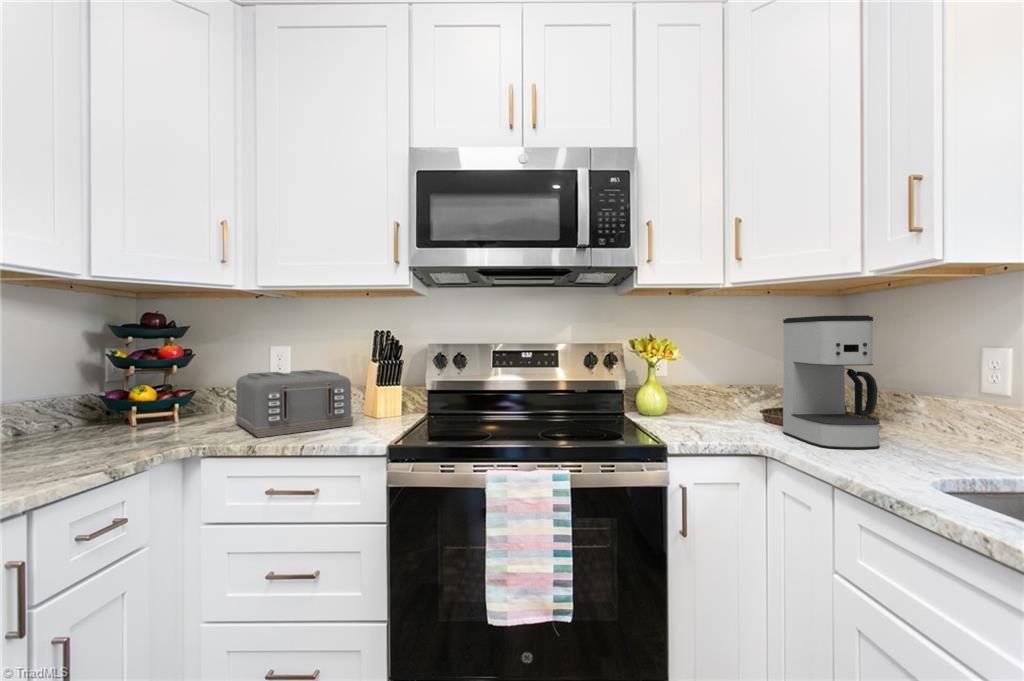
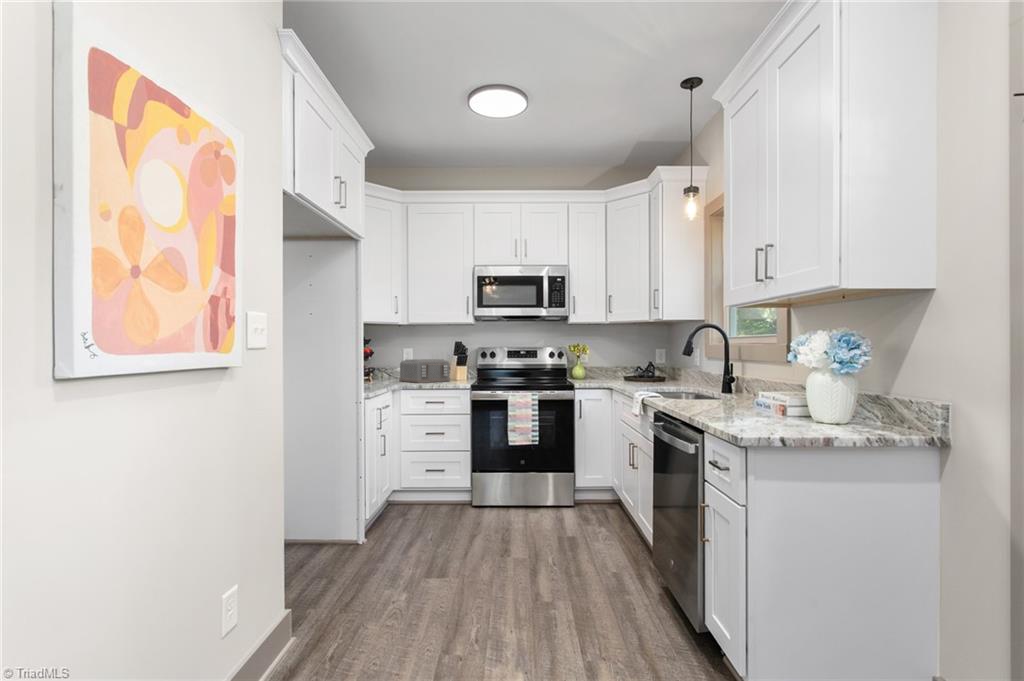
coffee maker: present [783,315,880,449] -> none [622,336,652,383]

